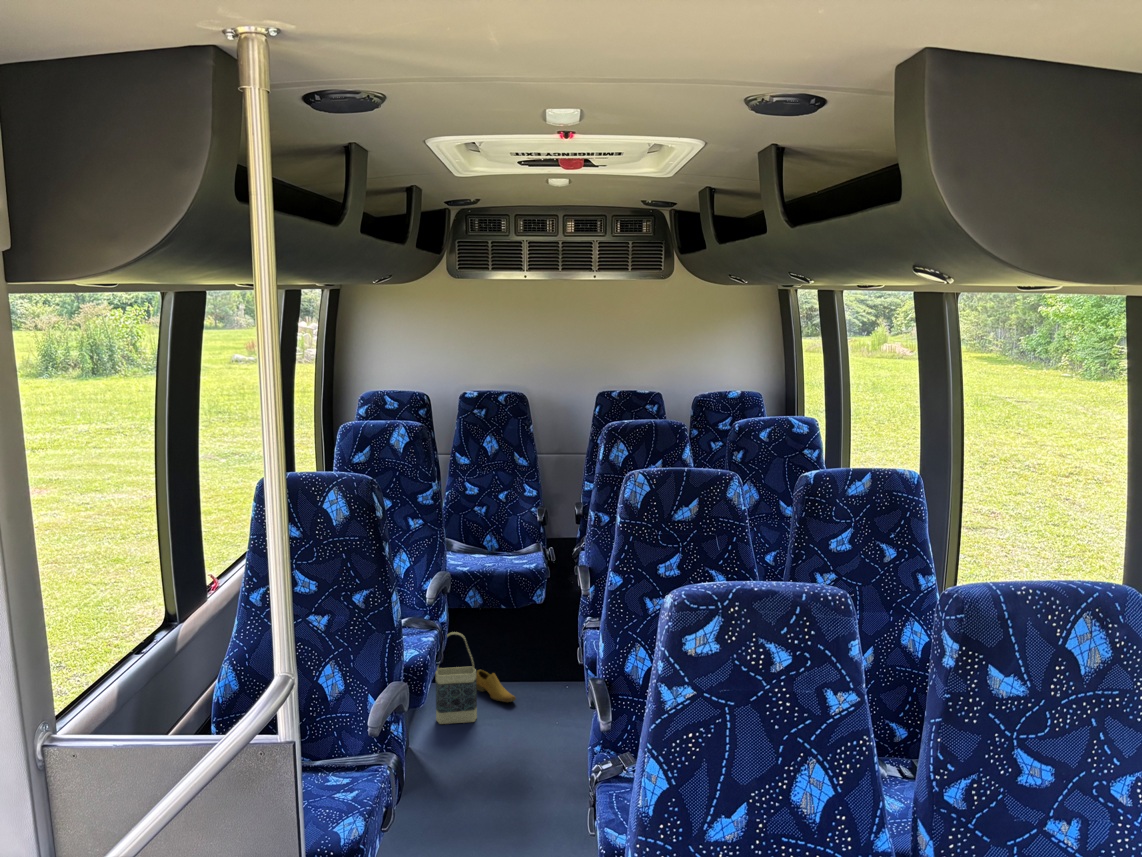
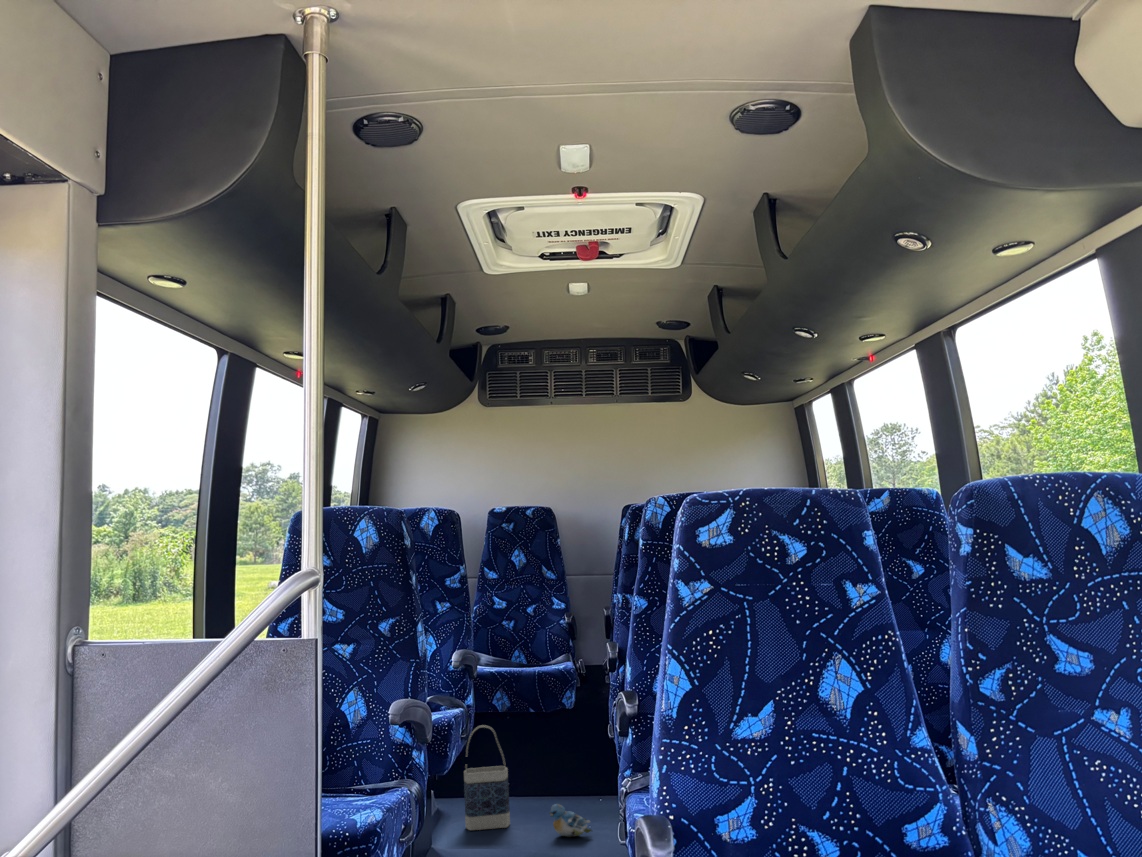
shoe: present [476,670,516,702] -> none [507,779,553,809]
plush toy: none [513,708,552,737] -> present [550,804,592,837]

